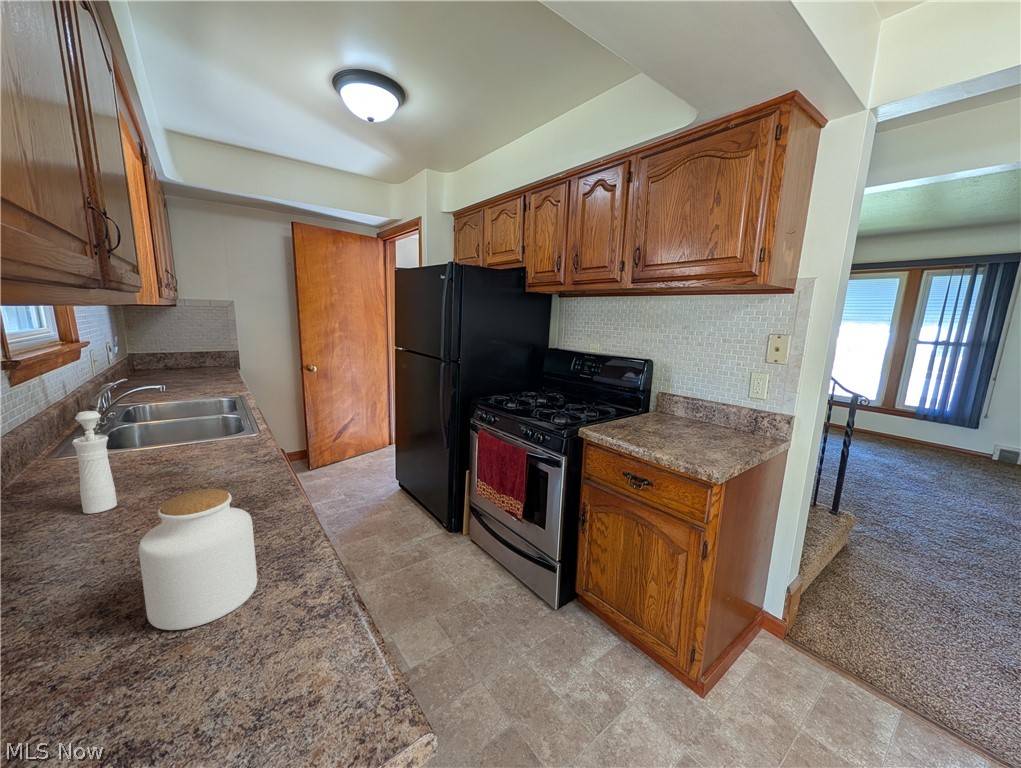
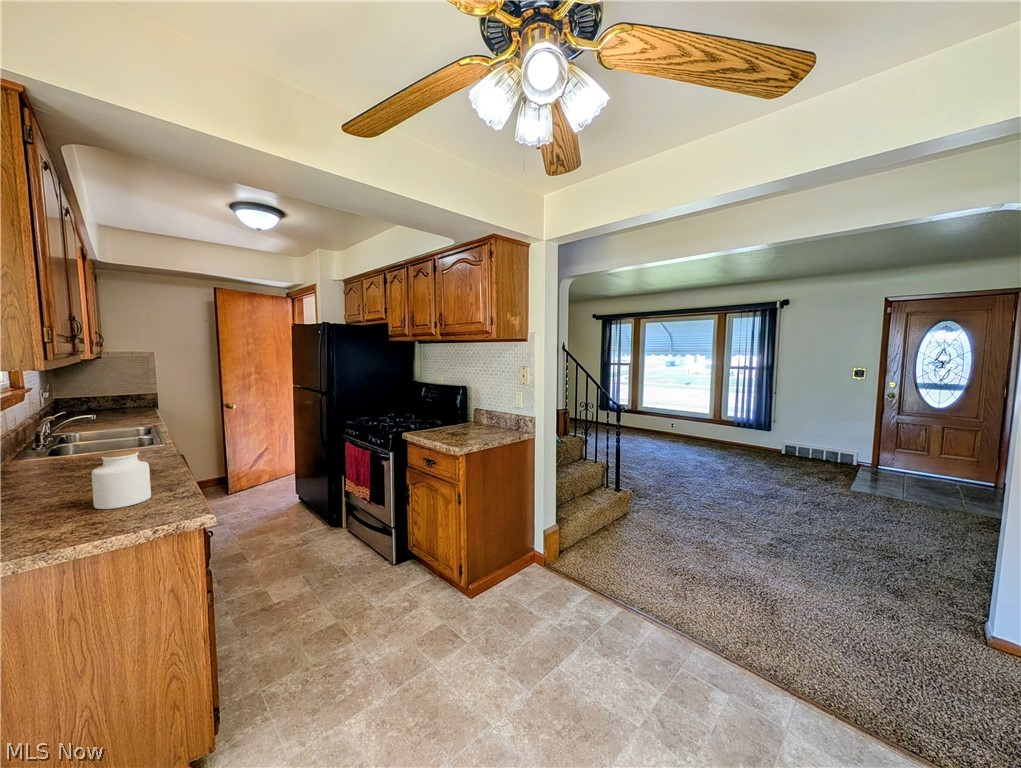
pepper mill: present [72,411,117,514] -> none [42,425,67,482]

